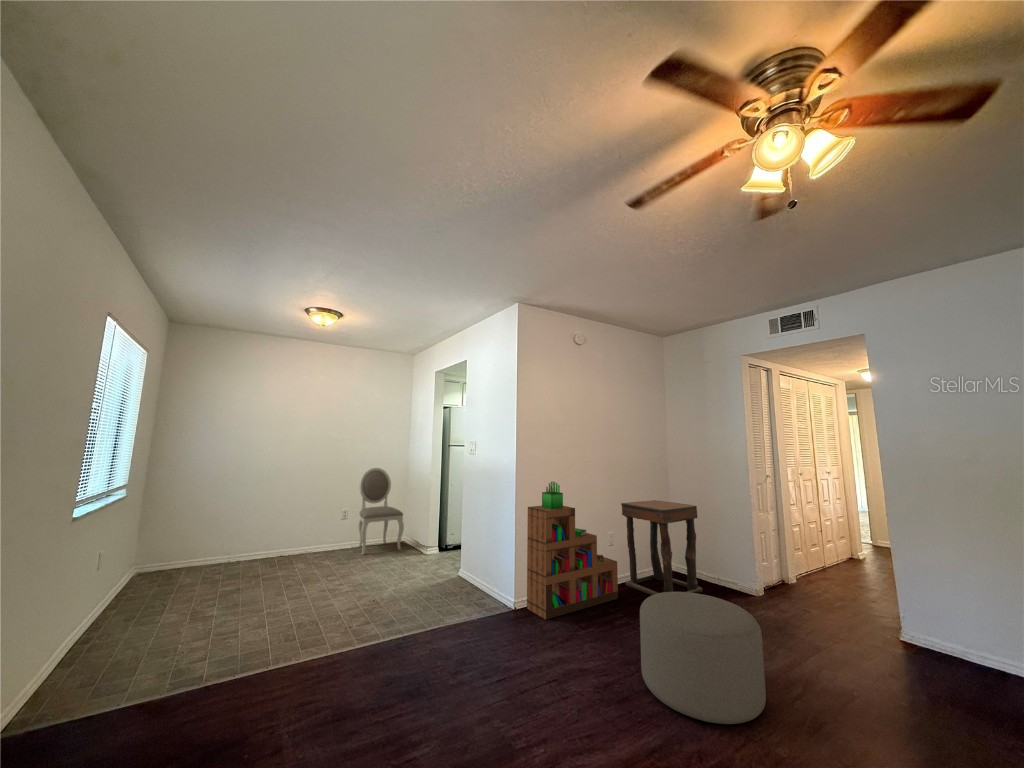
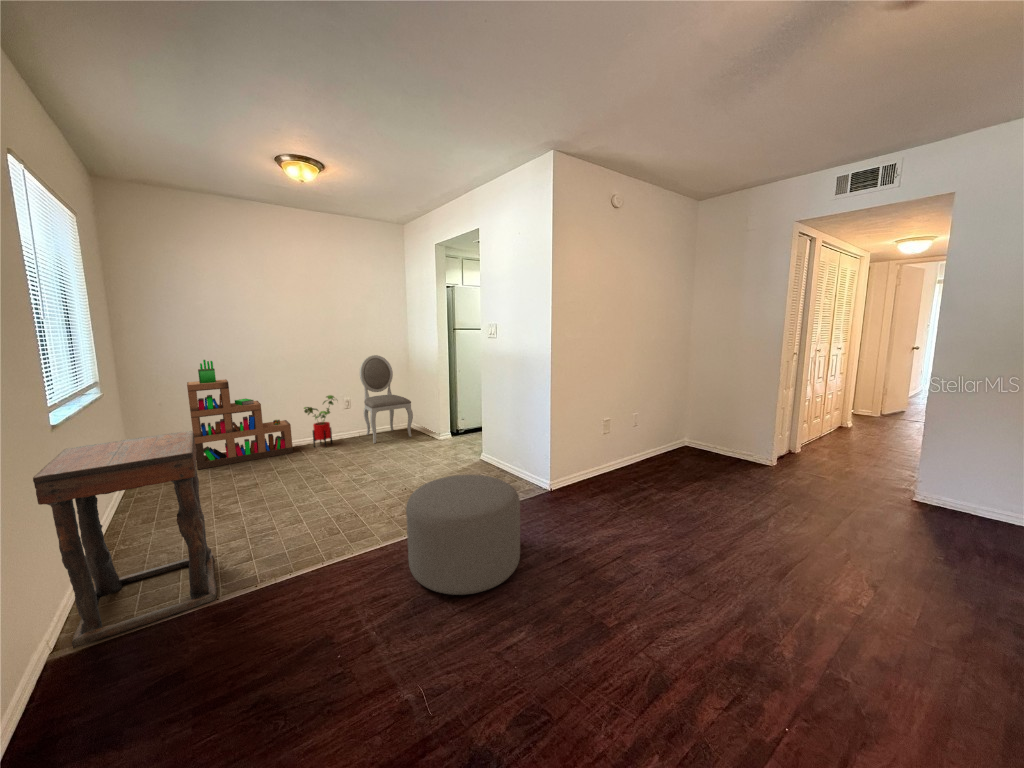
bookshelf: present [527,481,618,620] -> present [187,360,293,469]
side table: present [621,500,703,595] -> present [33,431,217,648]
house plant: none [302,504,334,557] -> present [304,395,334,447]
ottoman: present [640,592,766,724] -> present [406,475,520,595]

